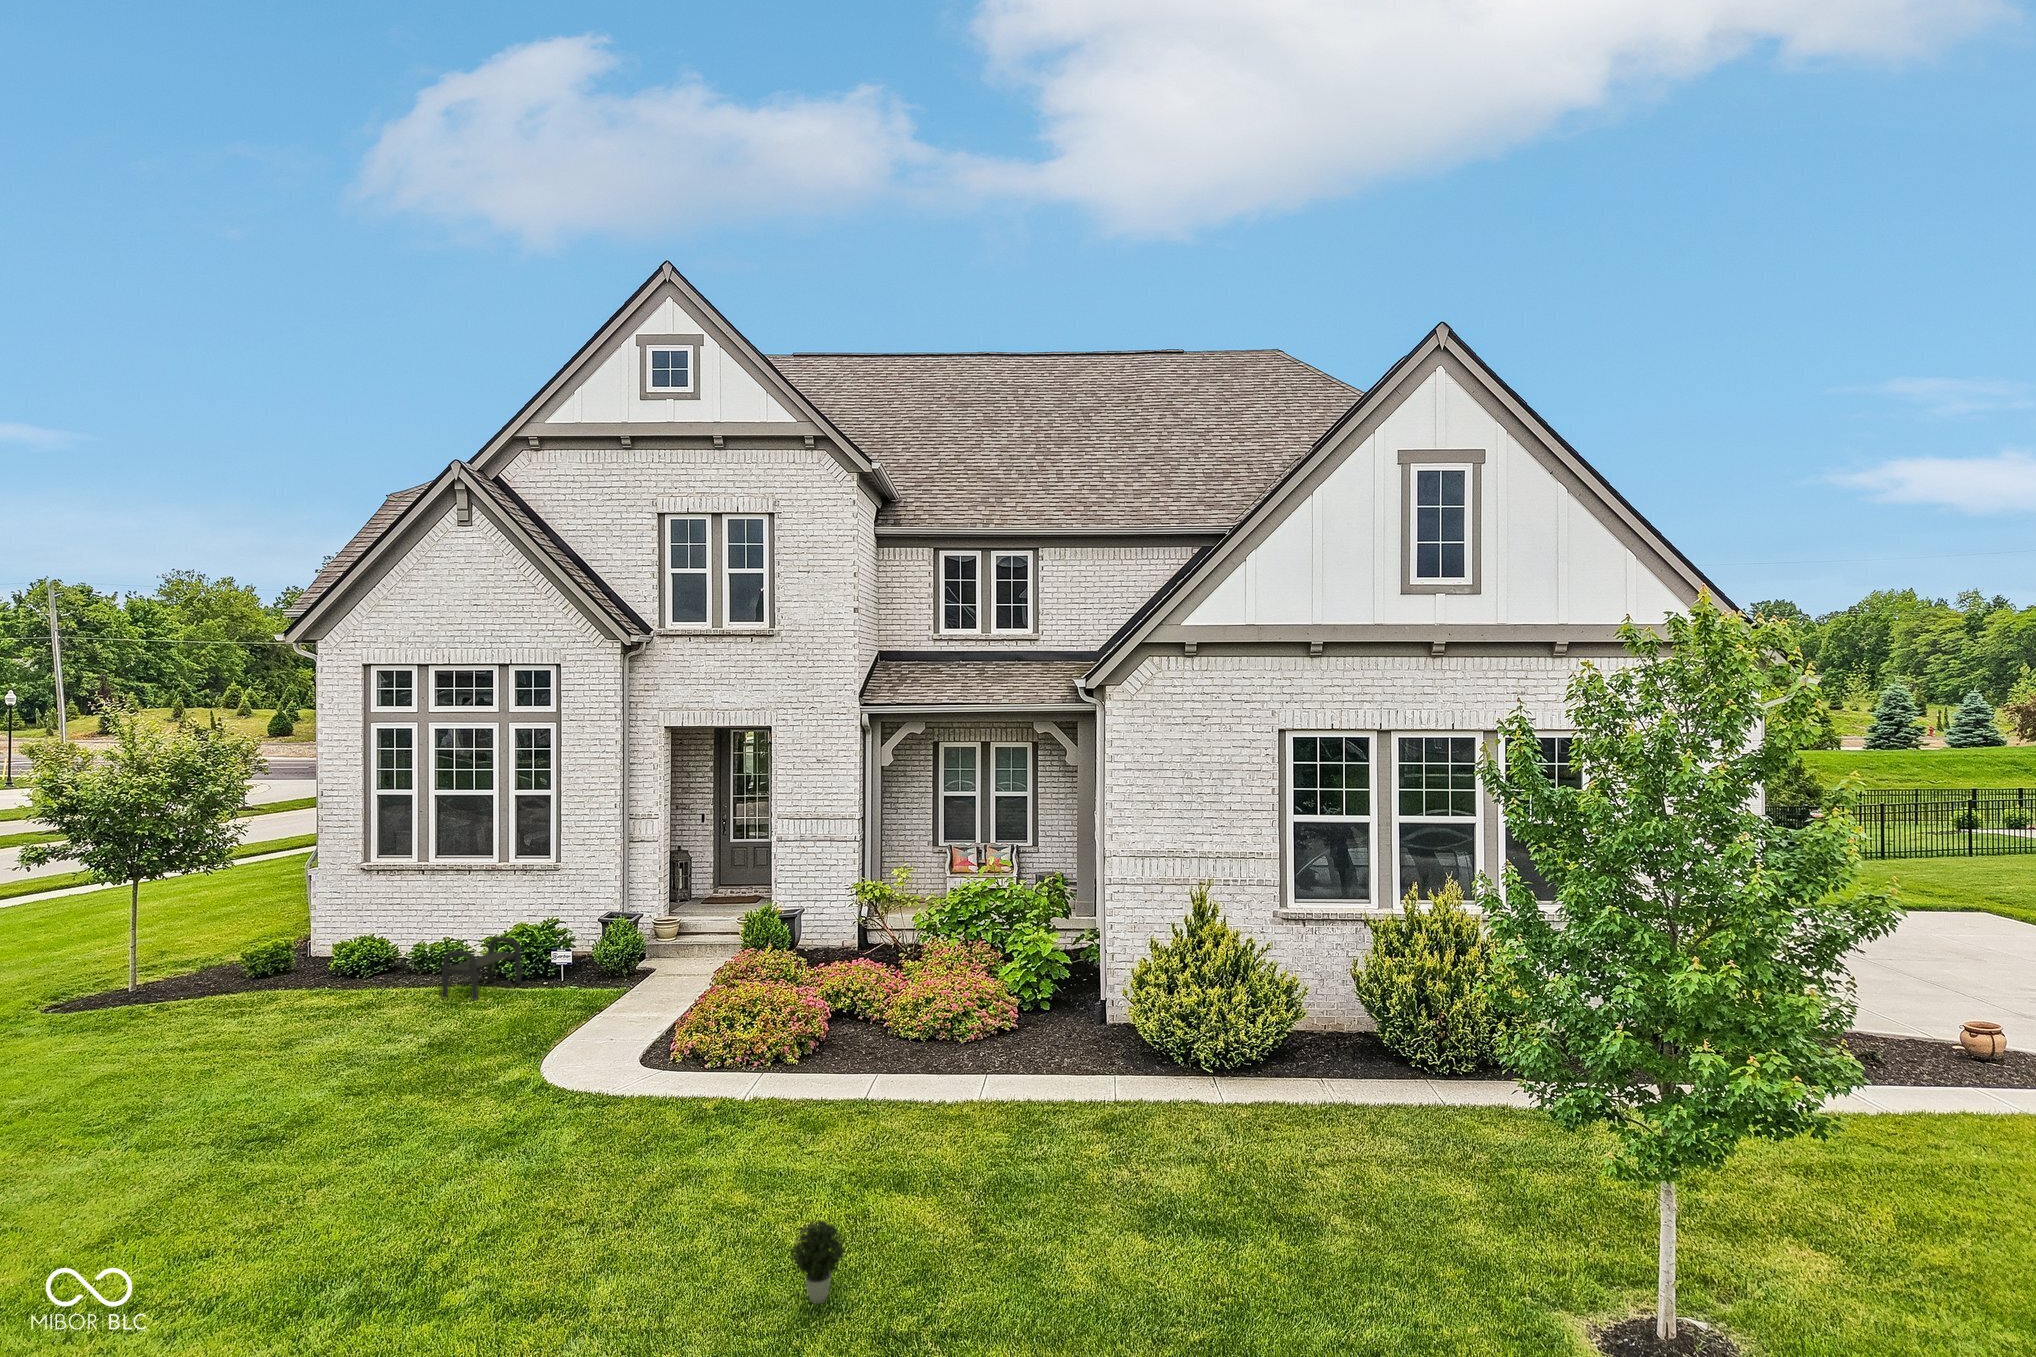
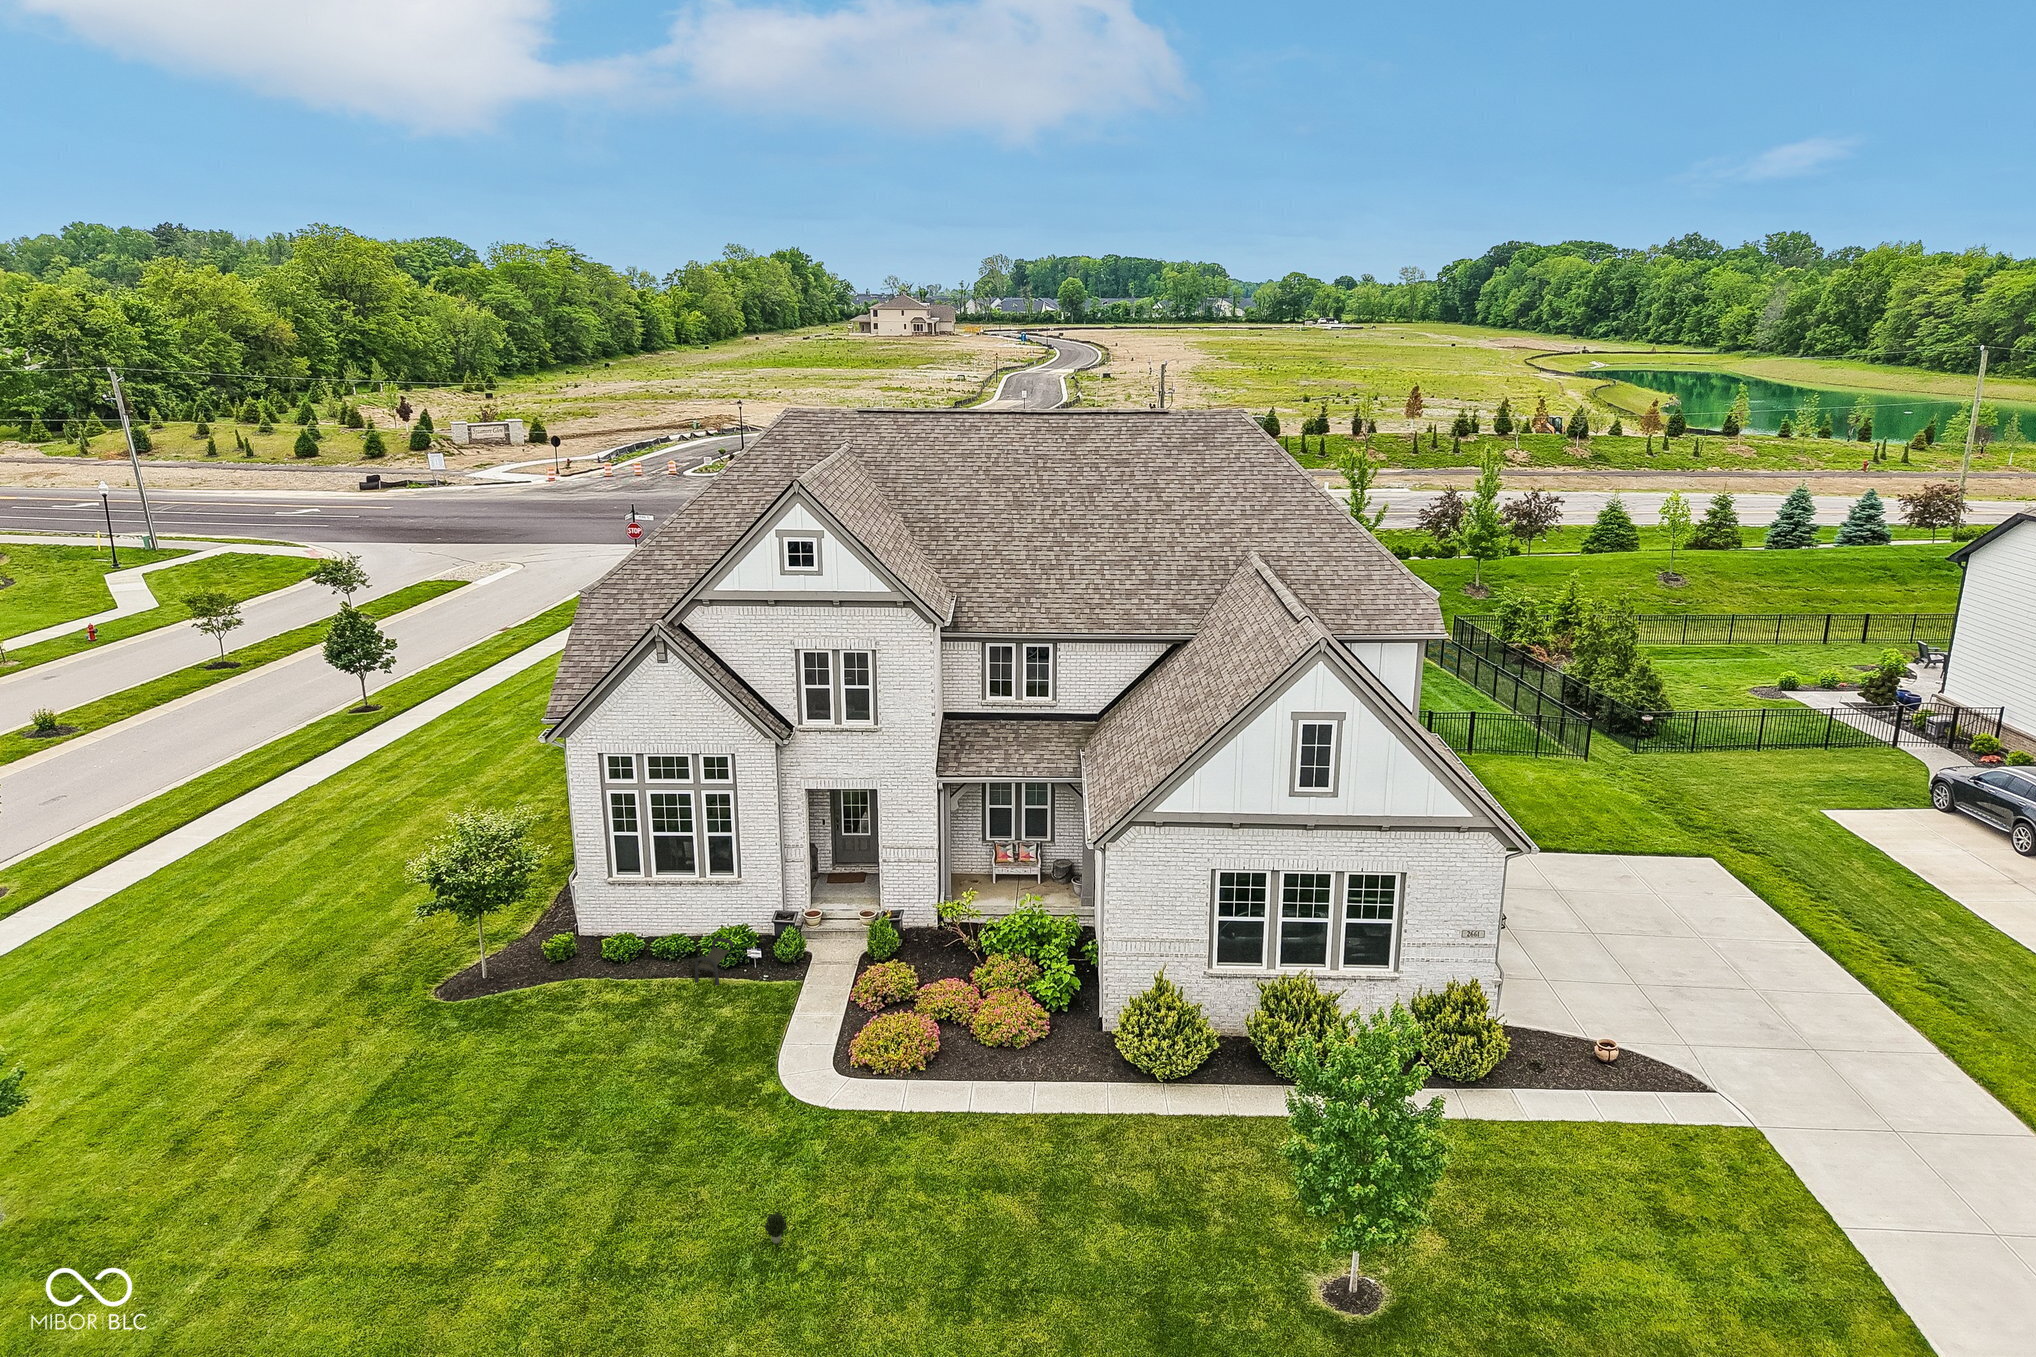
potted plant: present [790,1221,845,1304] -> present [764,1212,787,1244]

